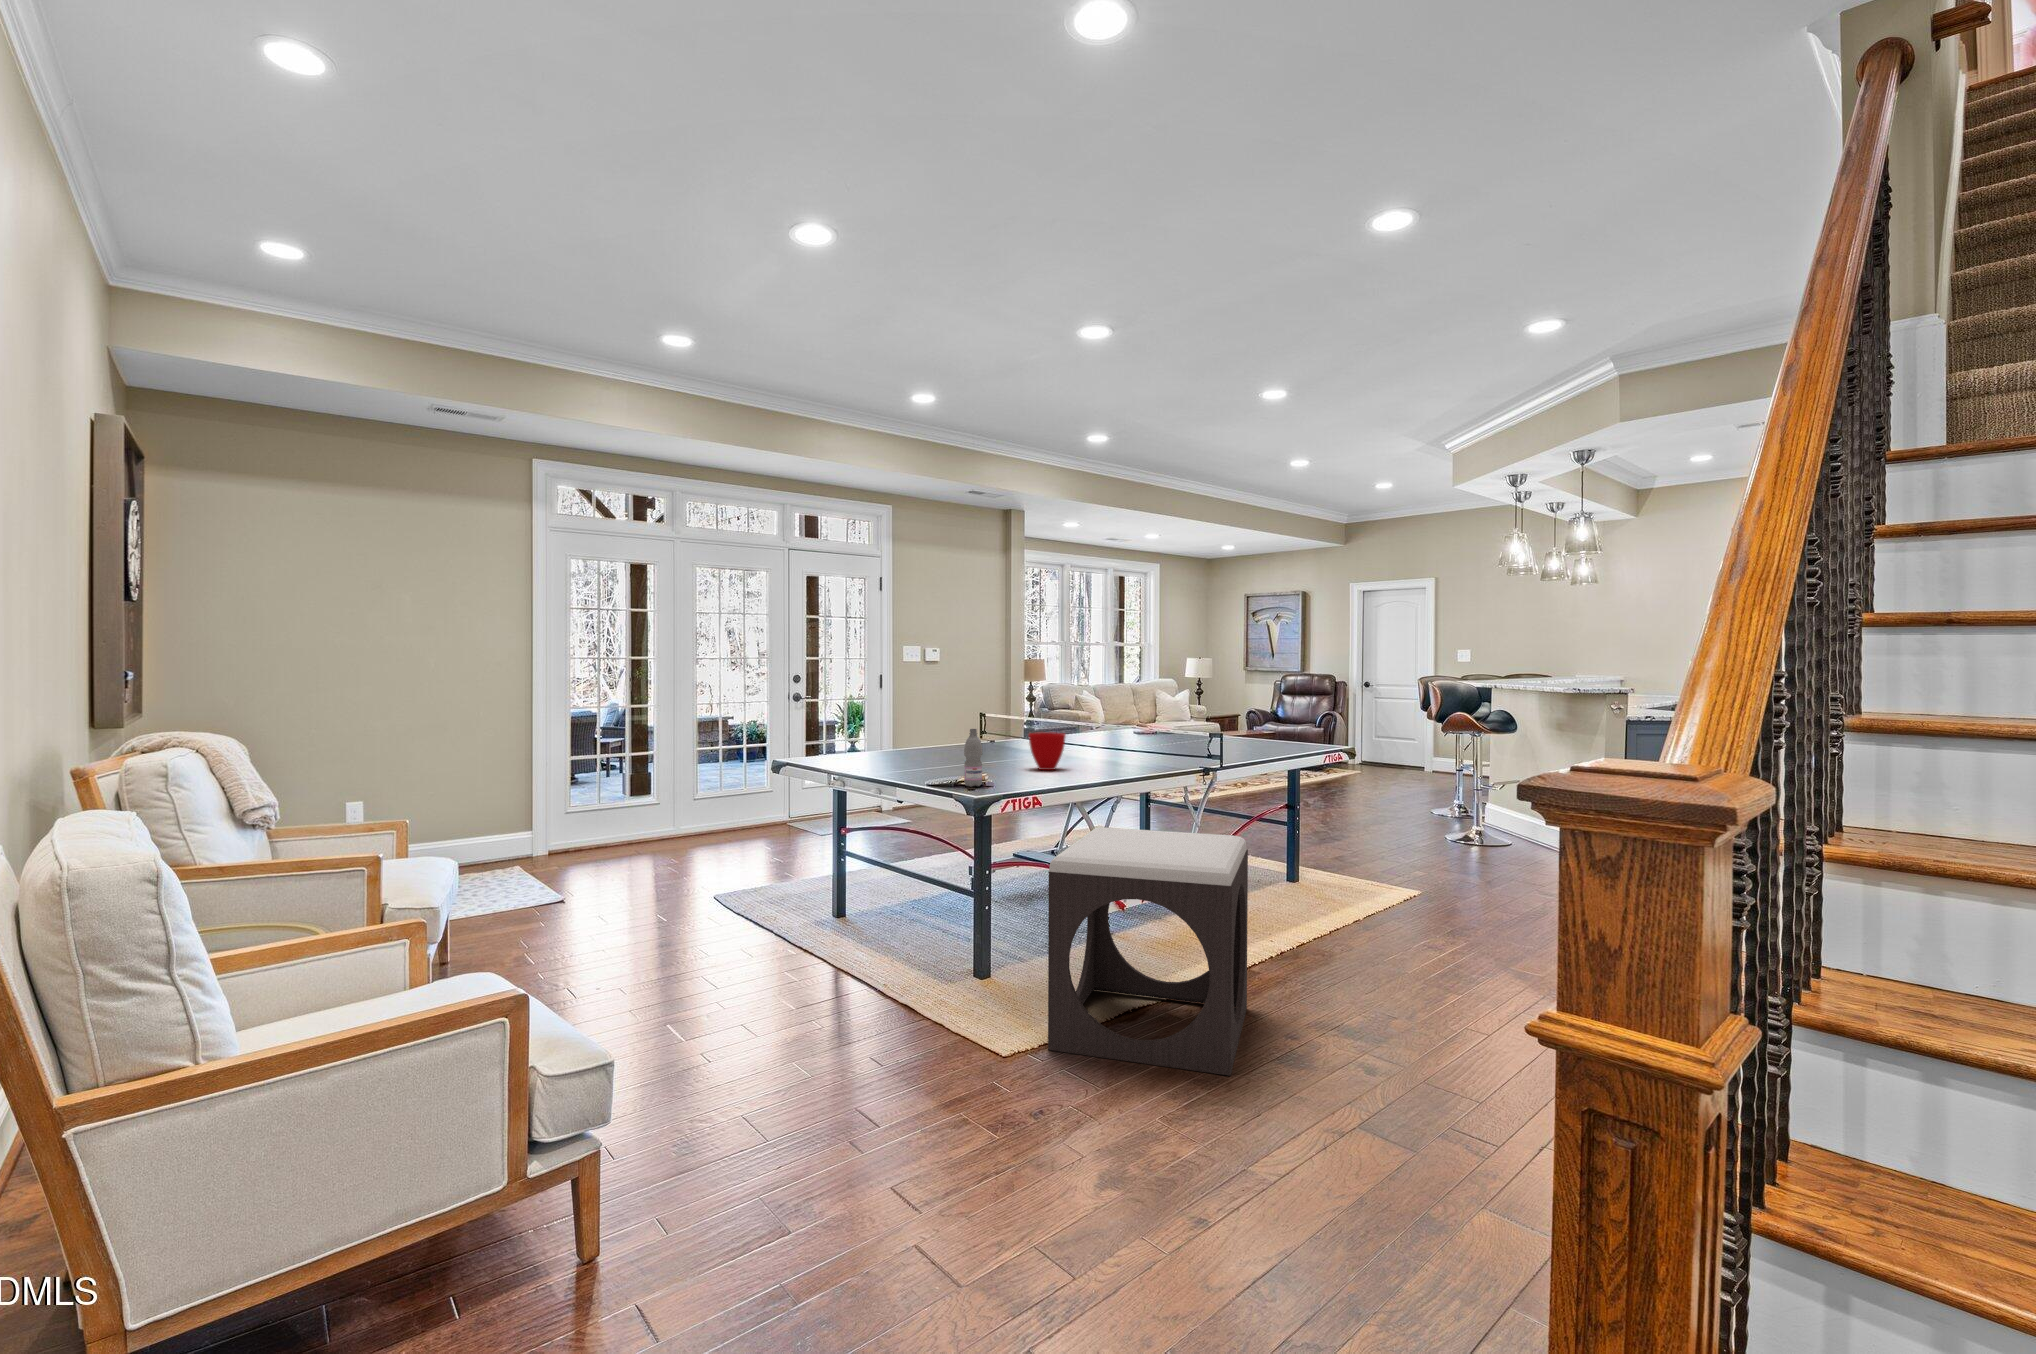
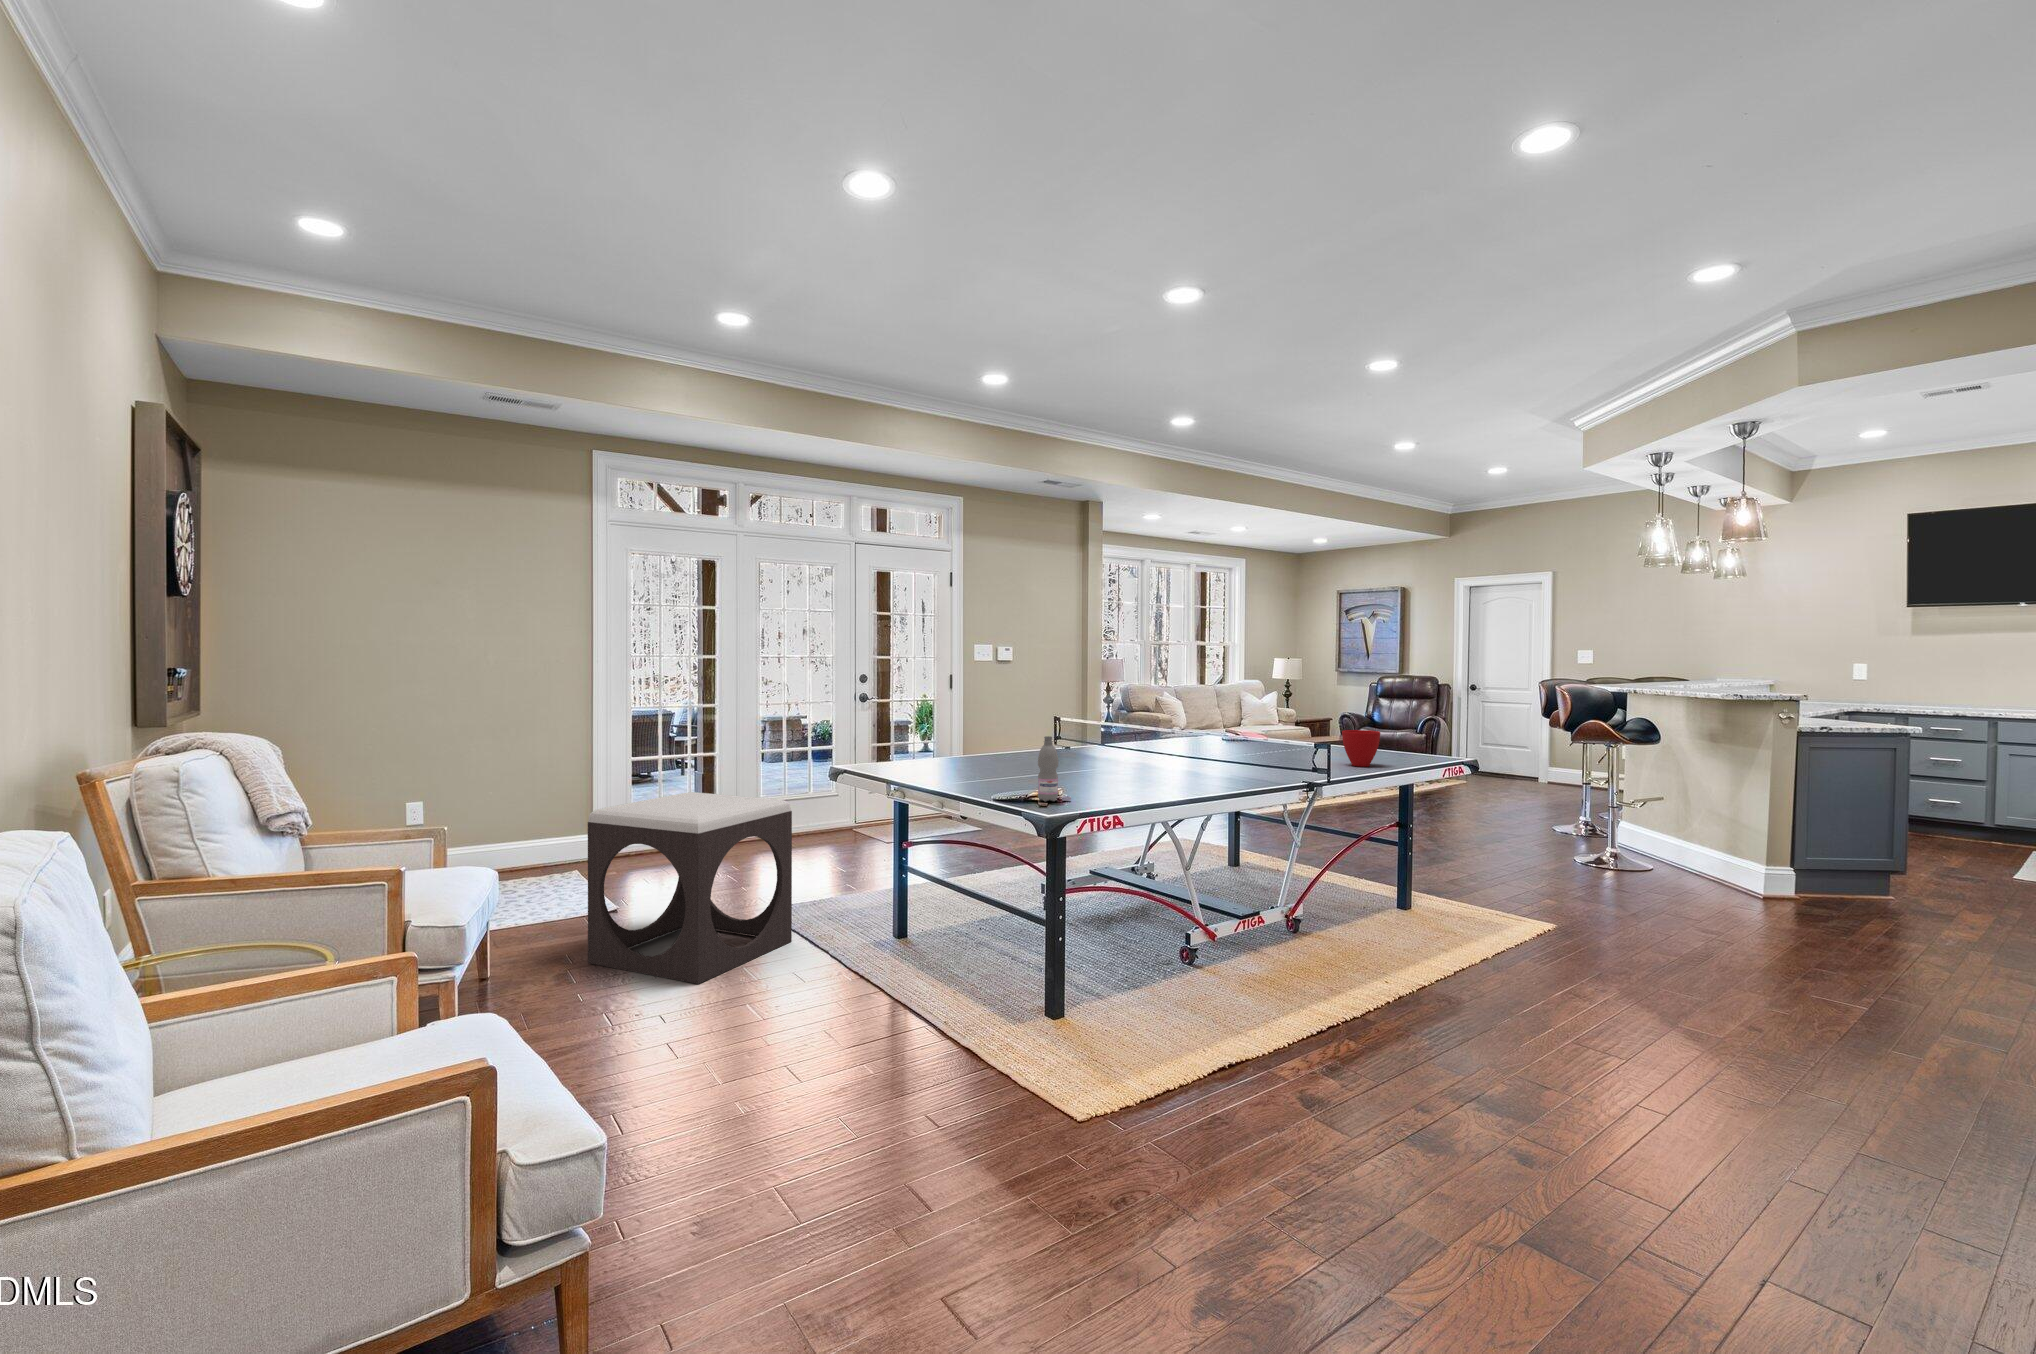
cup: present [1029,732,1066,770] -> present [1342,730,1380,767]
footstool: present [1048,827,1248,1076] -> present [588,792,792,984]

